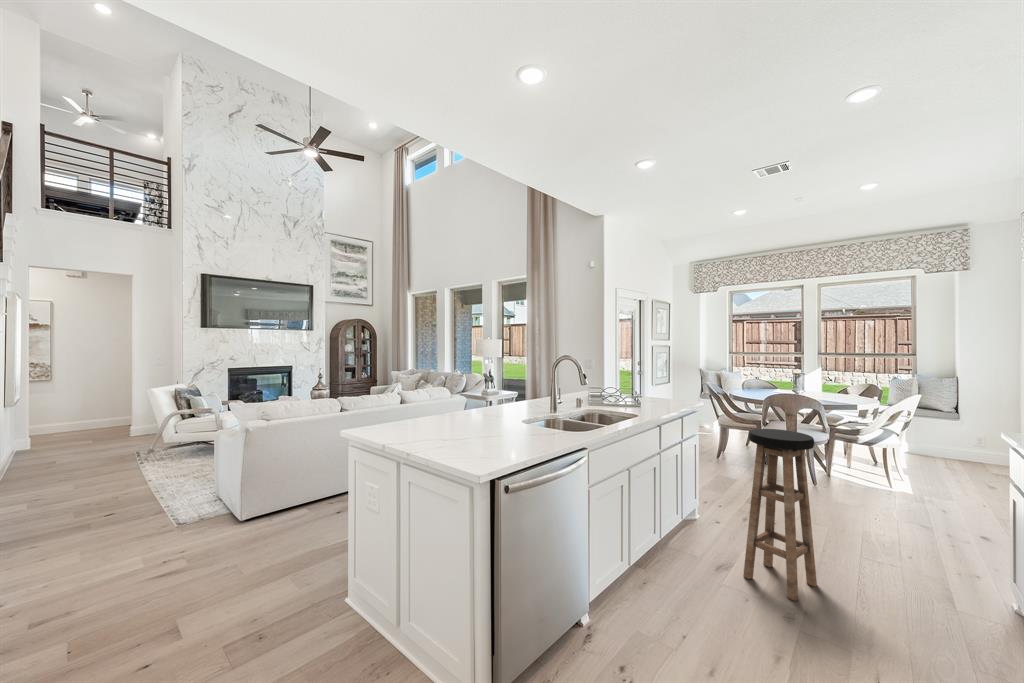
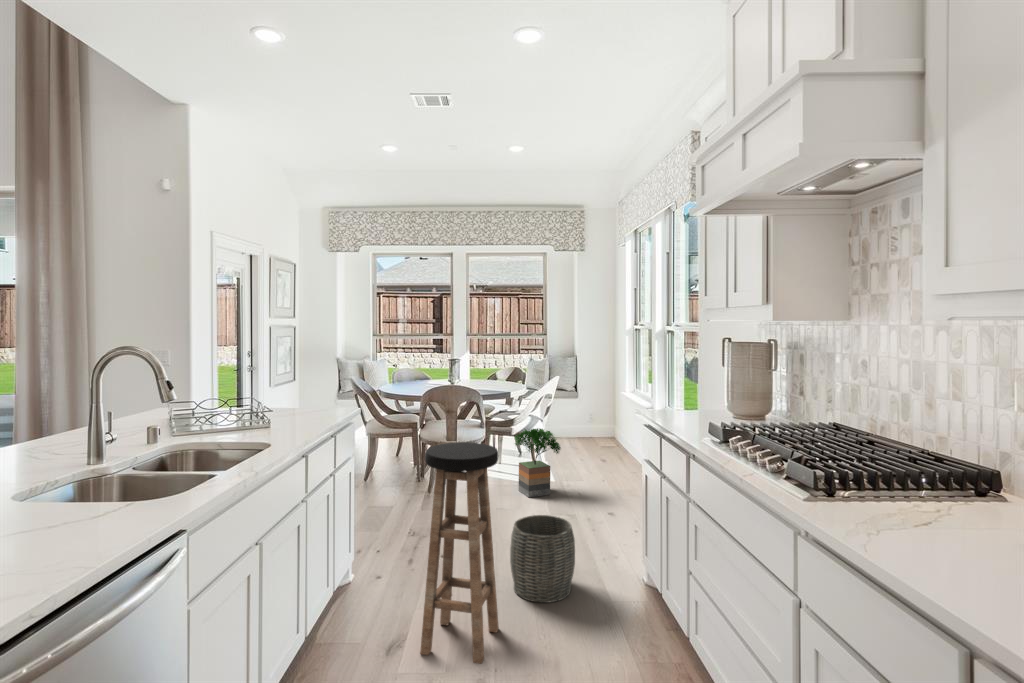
potted tree: none [858,437,918,504] -> present [515,428,561,497]
woven basket: none [836,506,911,587] -> present [510,515,575,603]

